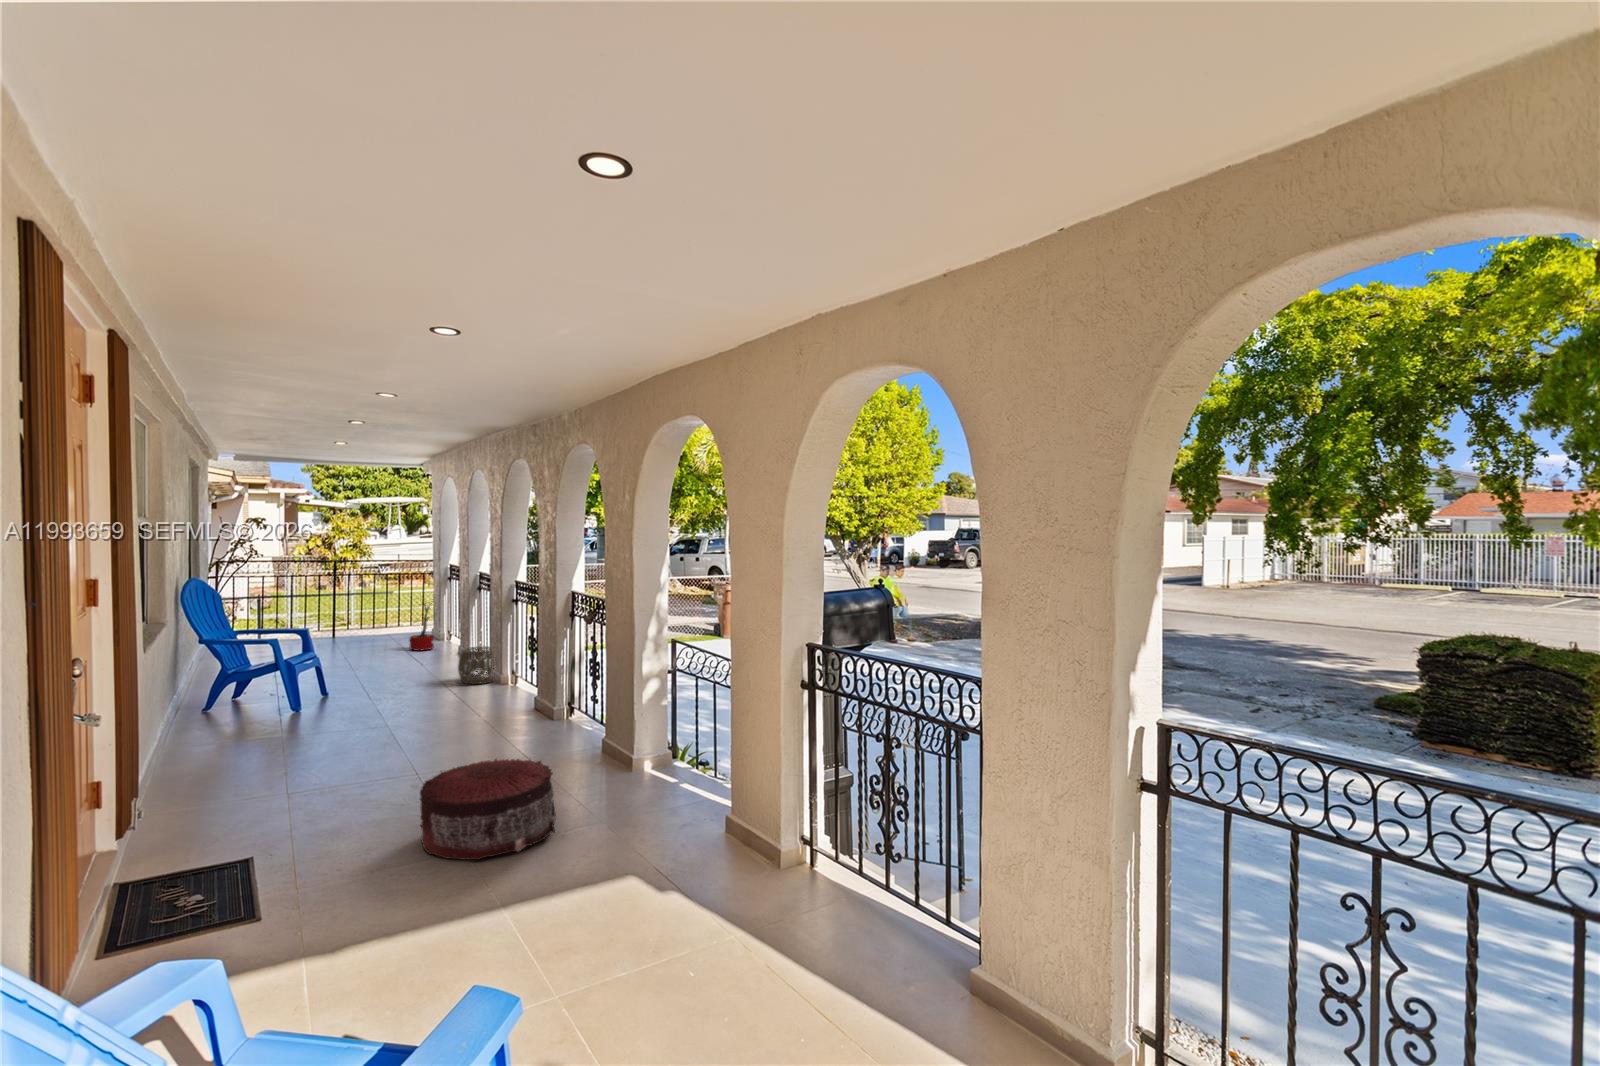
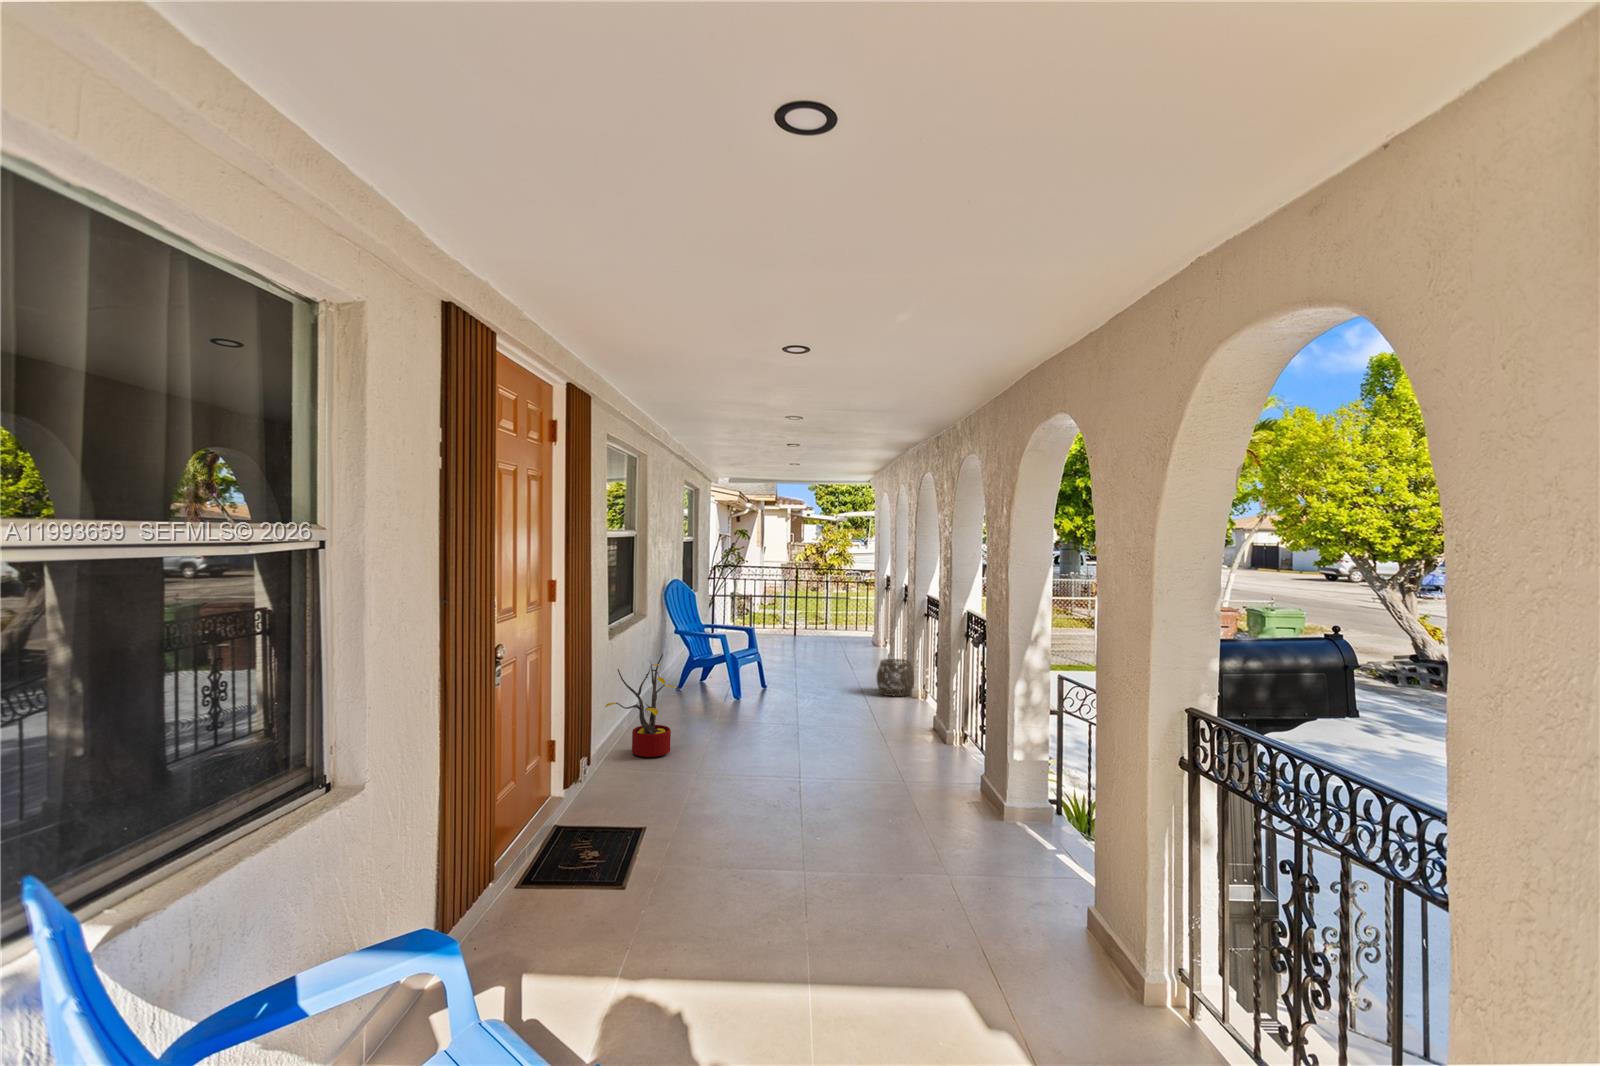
decorative plant: present [410,597,435,651] -> present [605,654,677,757]
pouf: present [420,759,556,860] -> none [765,779,893,886]

